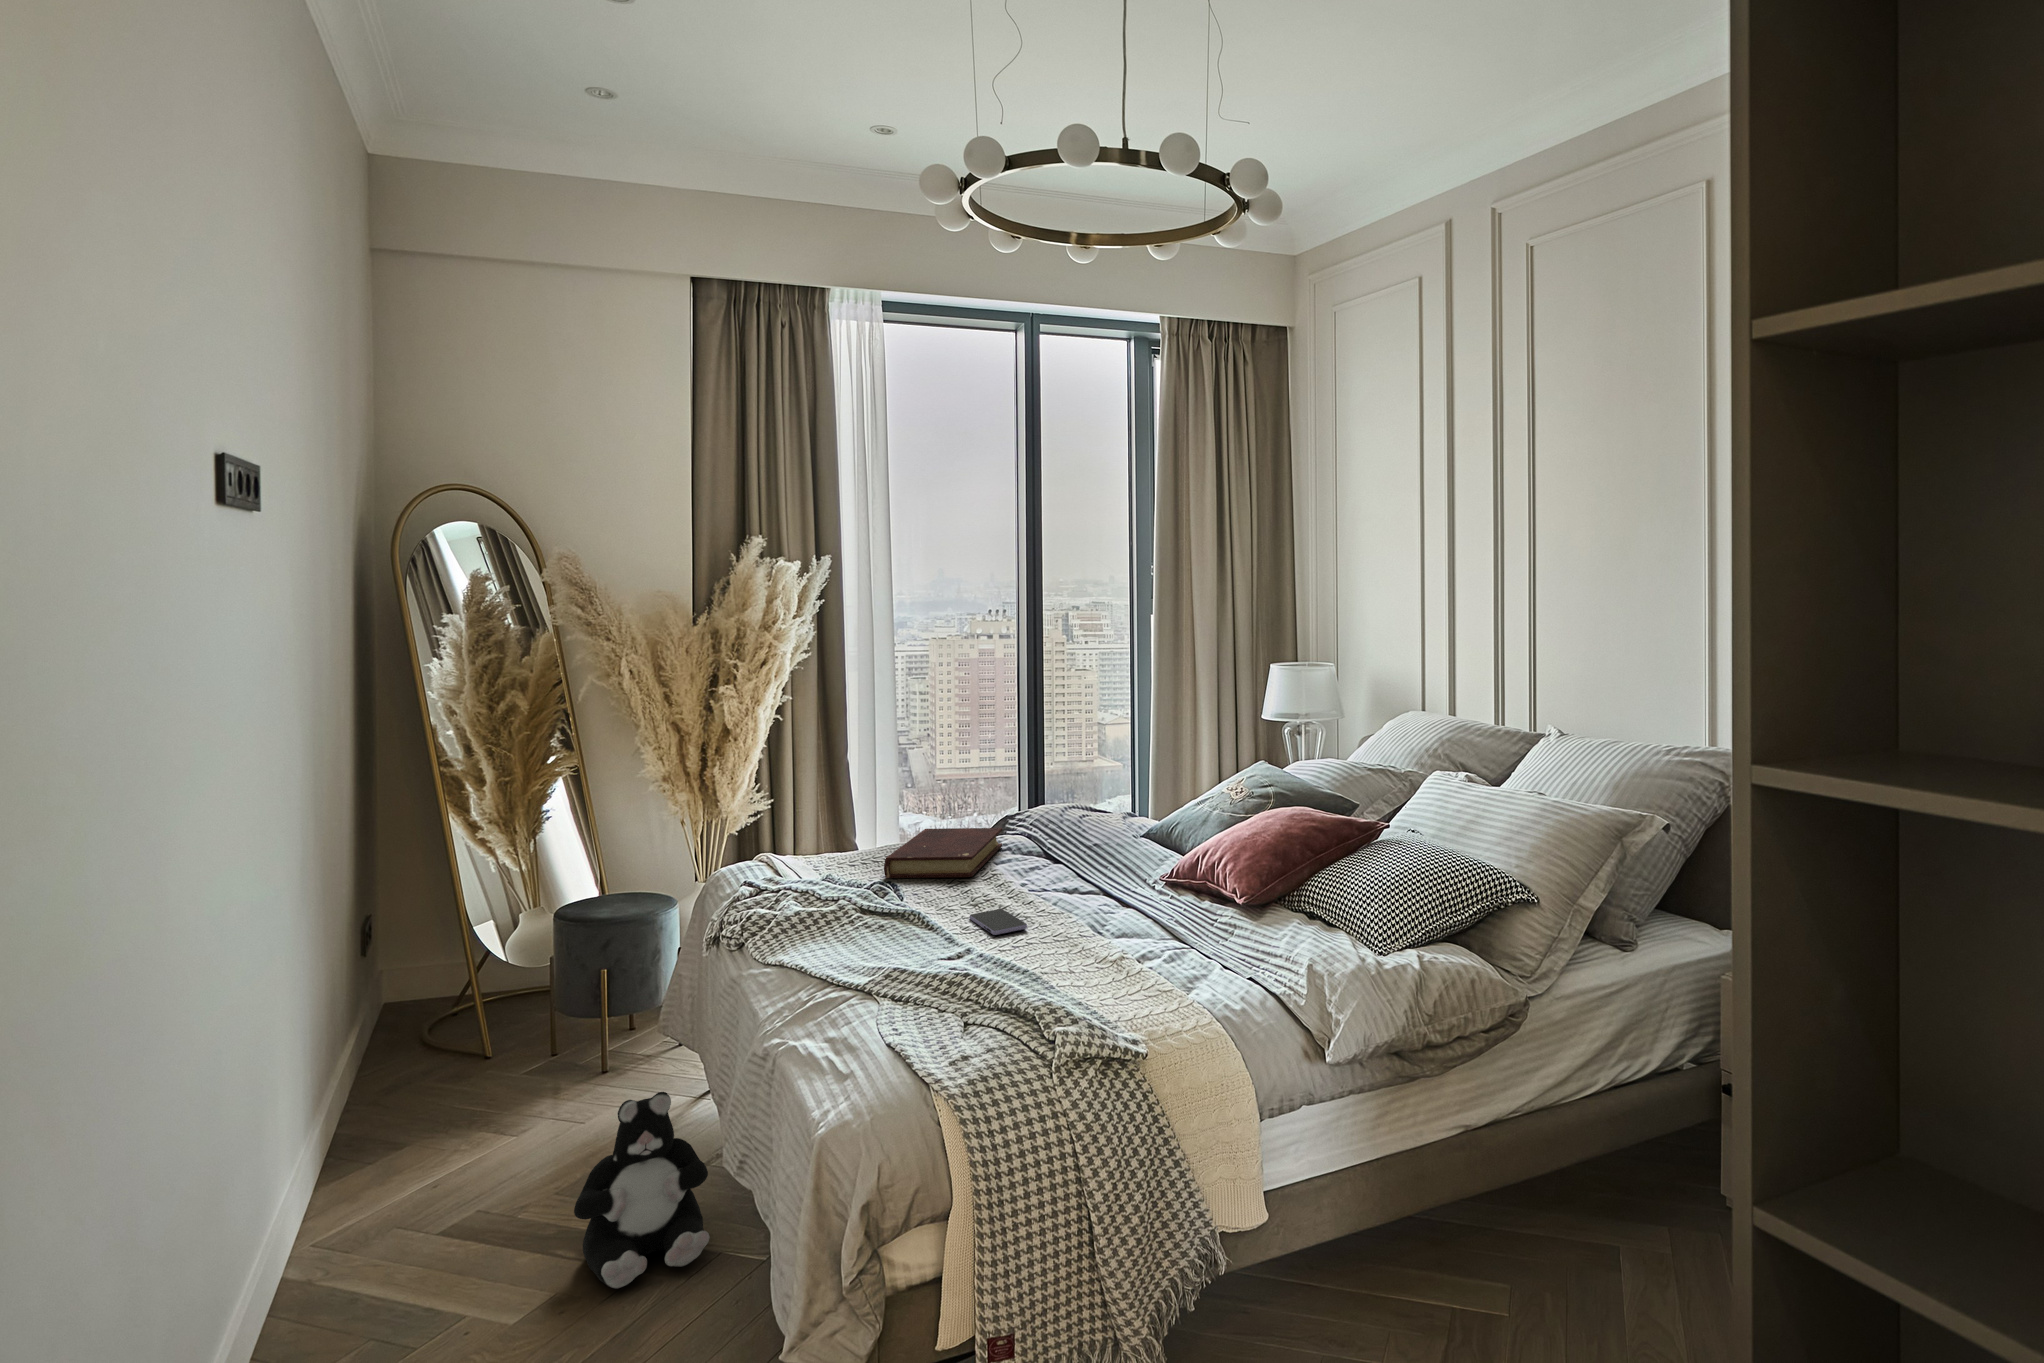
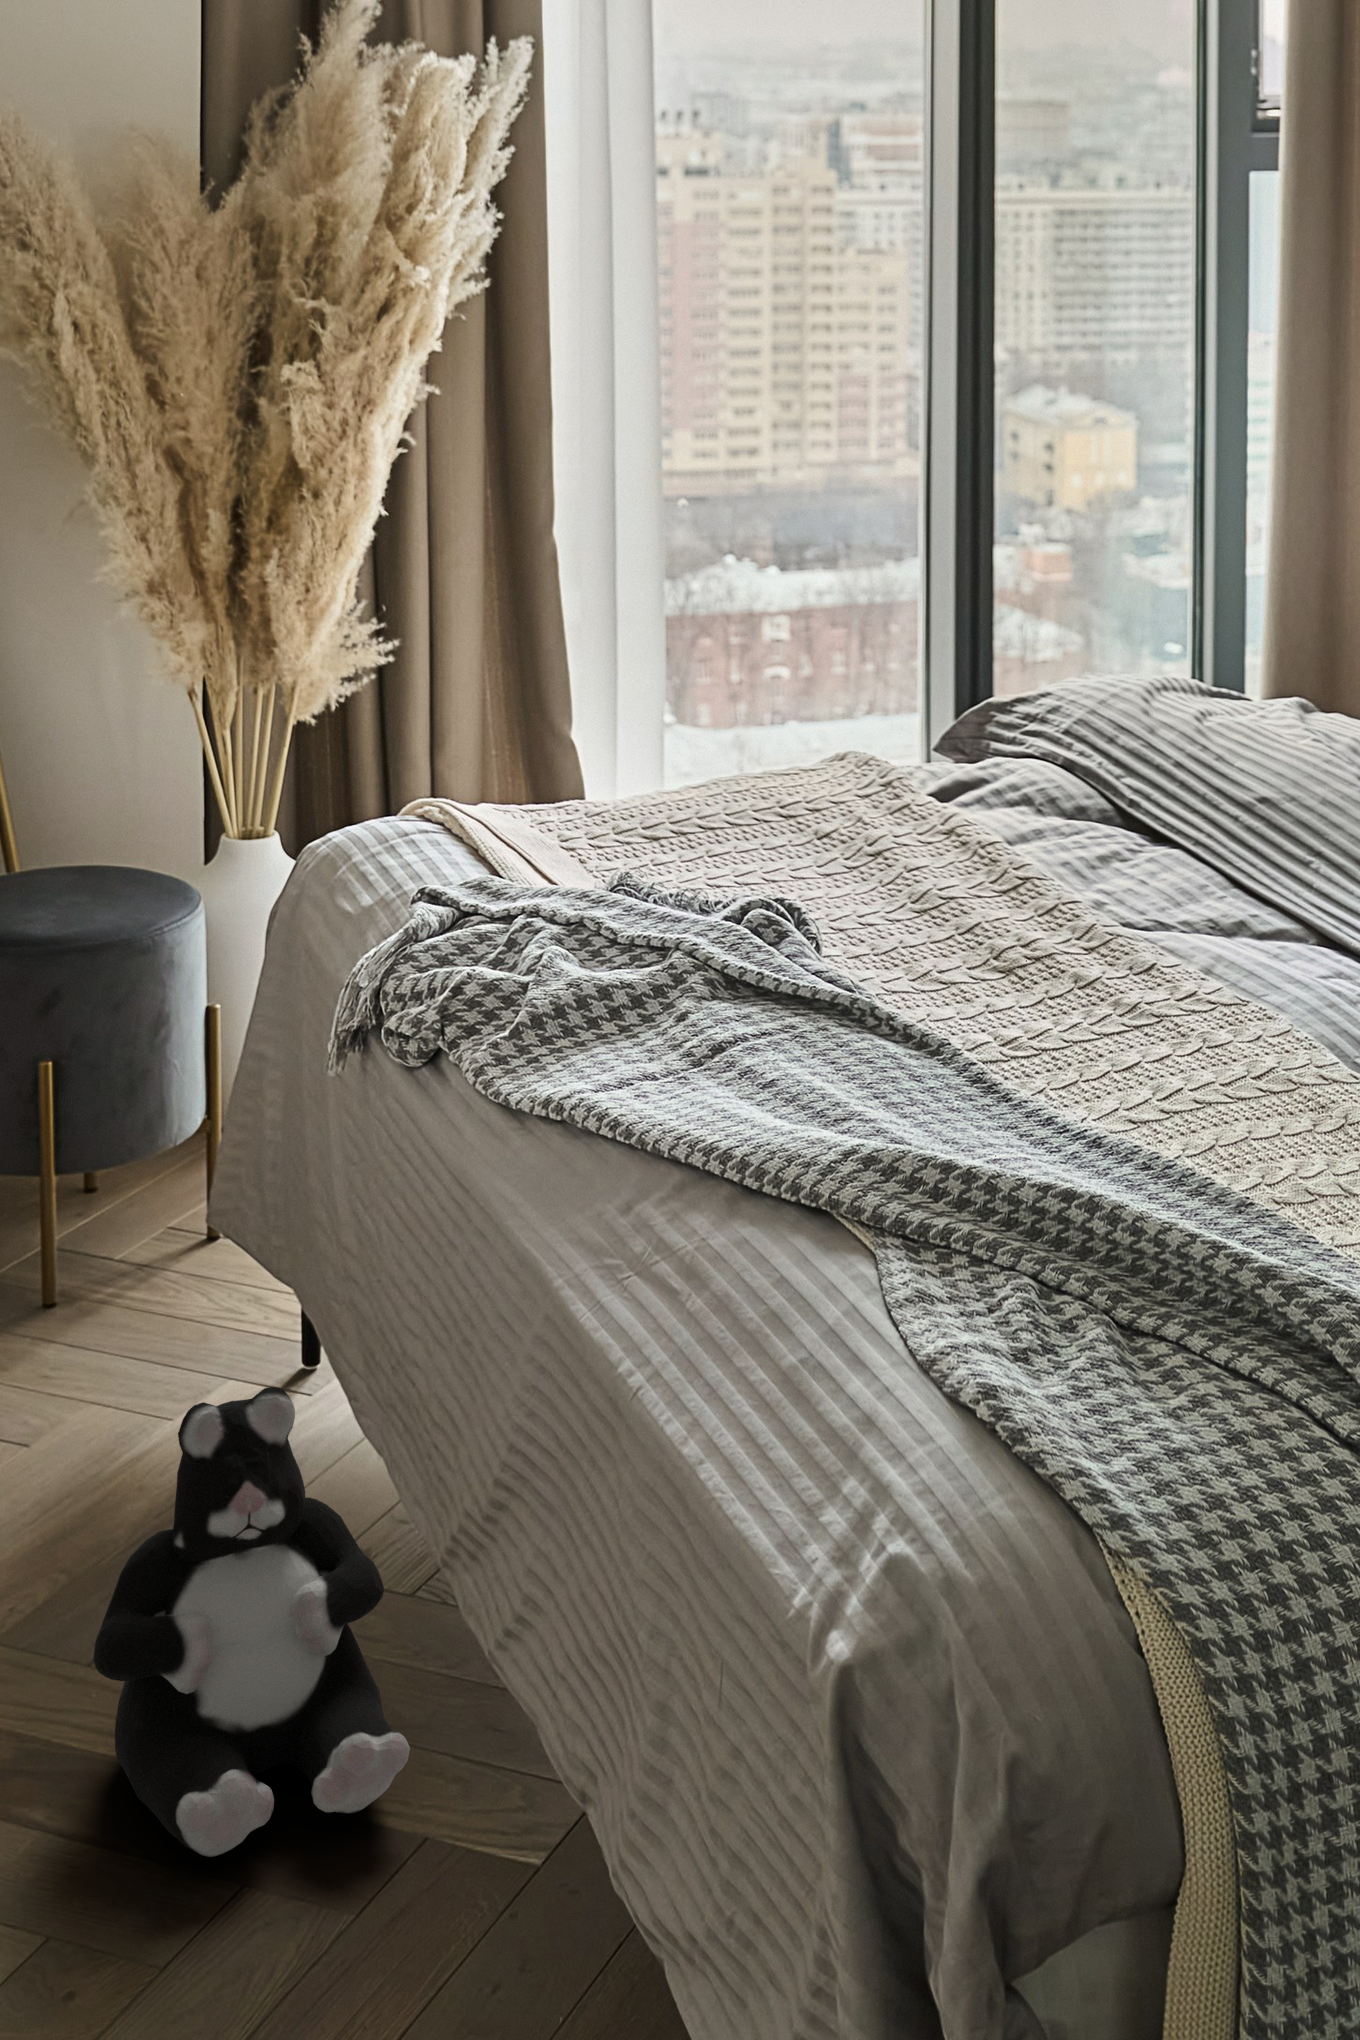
book: present [884,828,1002,878] -> none [753,753,1013,893]
smartphone: present [970,909,1027,935] -> none [1013,993,1175,1070]

